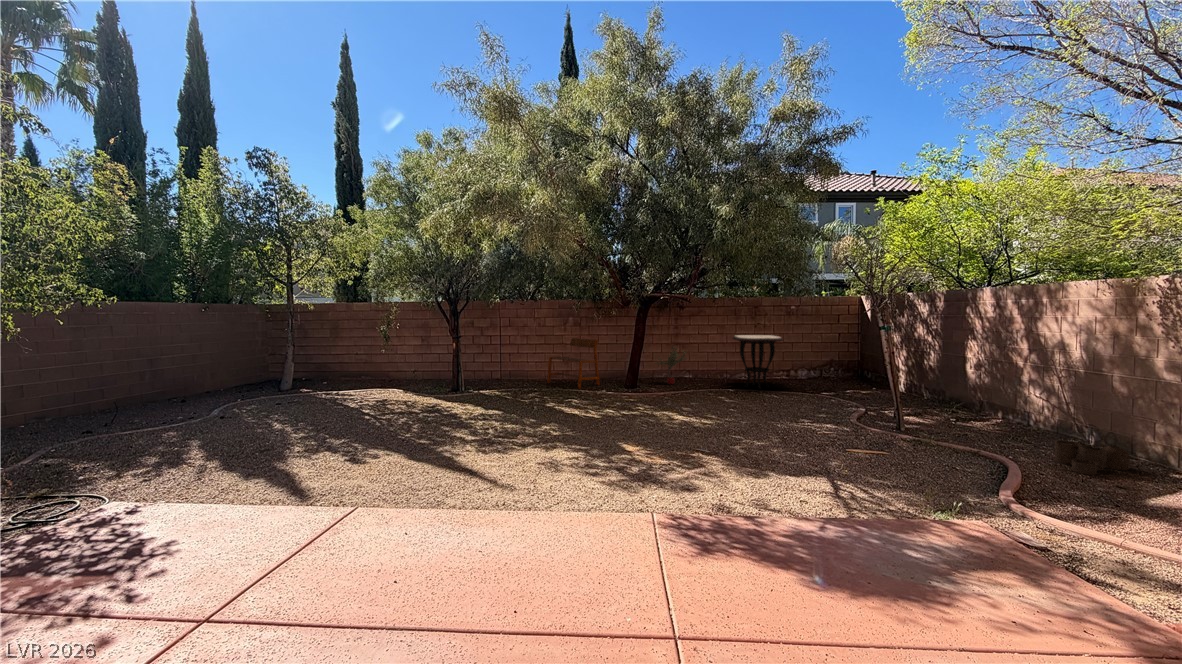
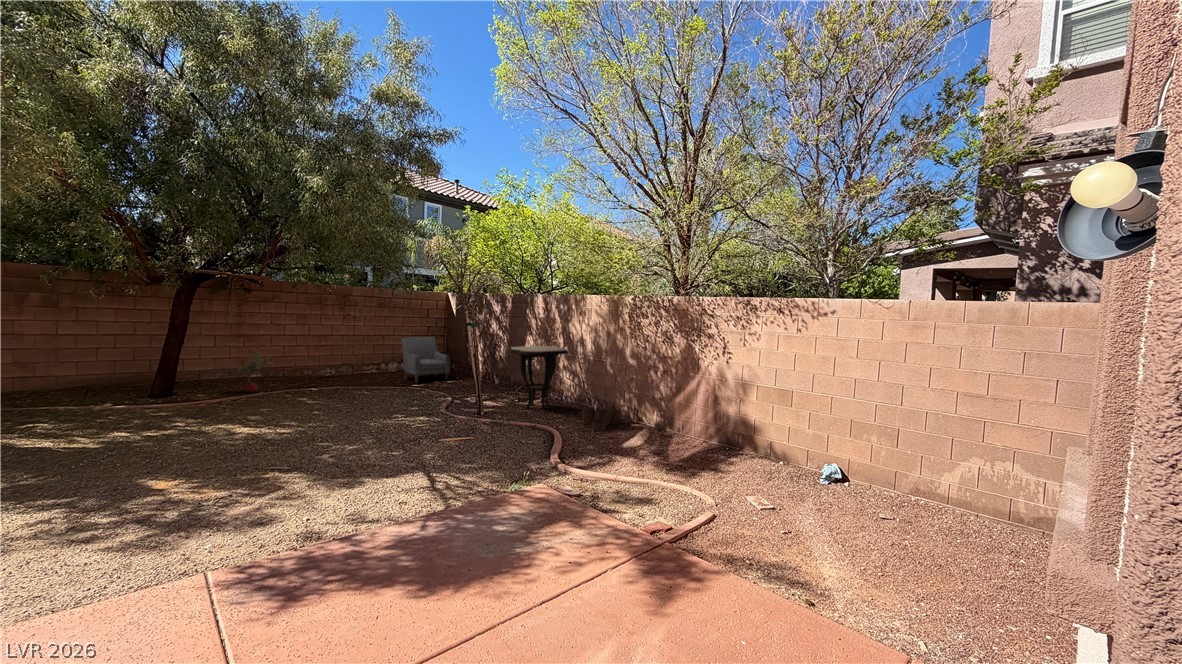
side table: present [733,335,783,388] -> present [509,346,569,410]
bench: present [547,338,600,389] -> none [53,344,147,410]
chair: none [808,339,864,390] -> present [401,337,450,383]

